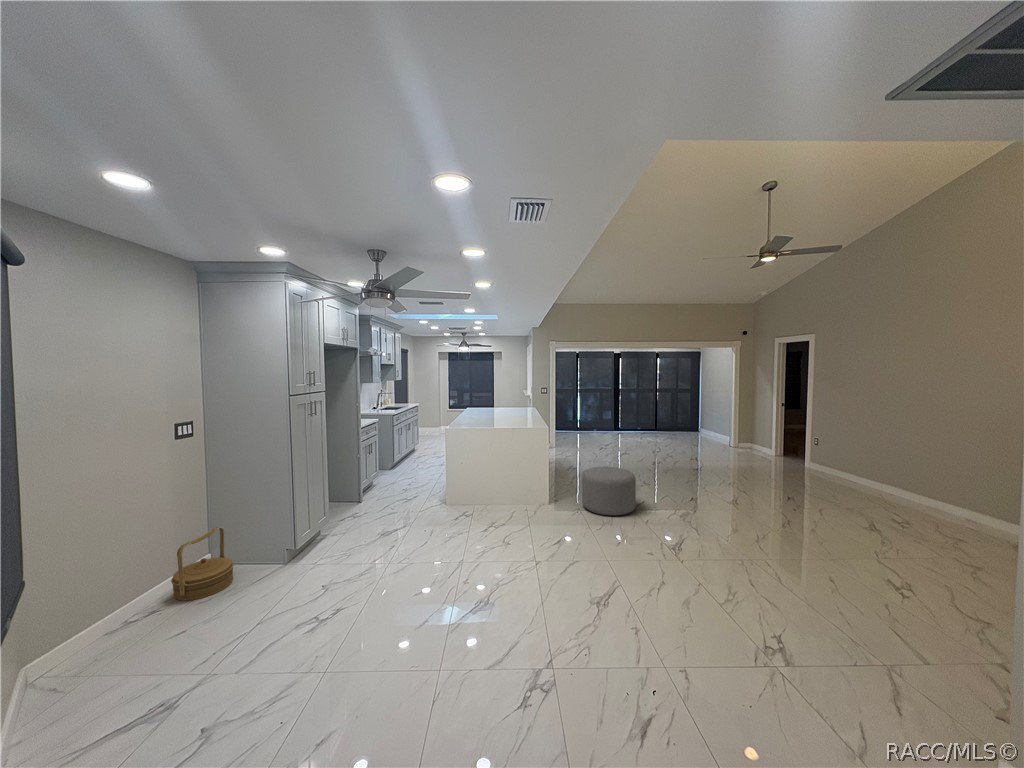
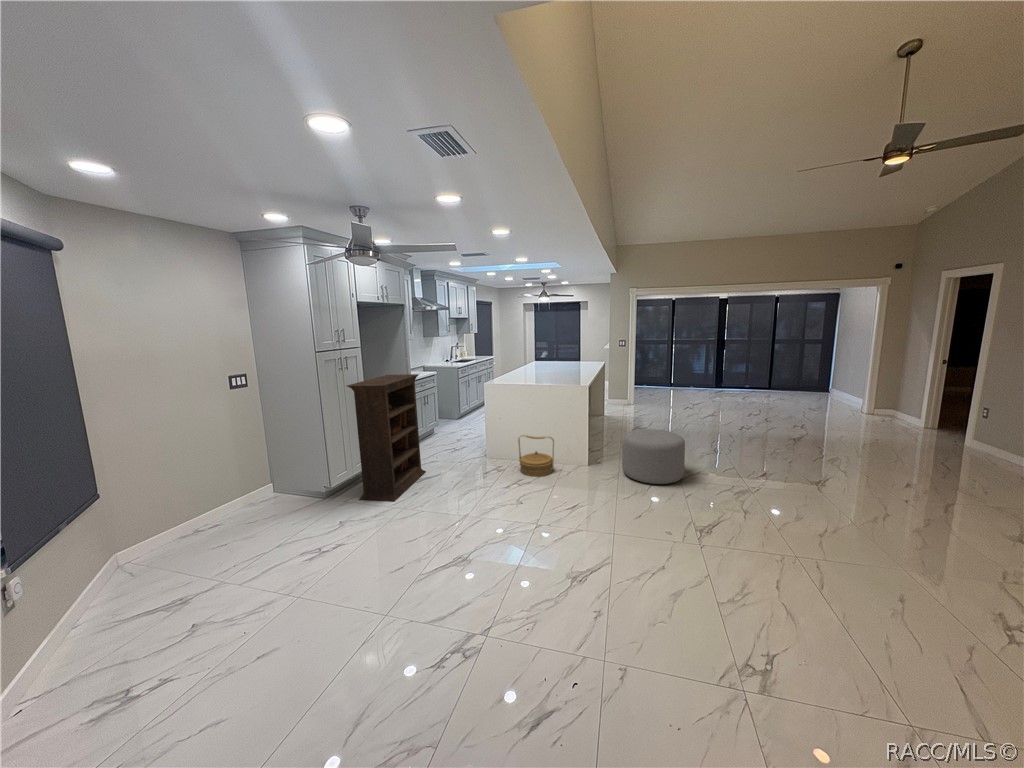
bookcase: none [325,420,390,563] -> present [347,374,426,502]
woven basket: present [171,527,234,601] -> present [518,435,554,476]

